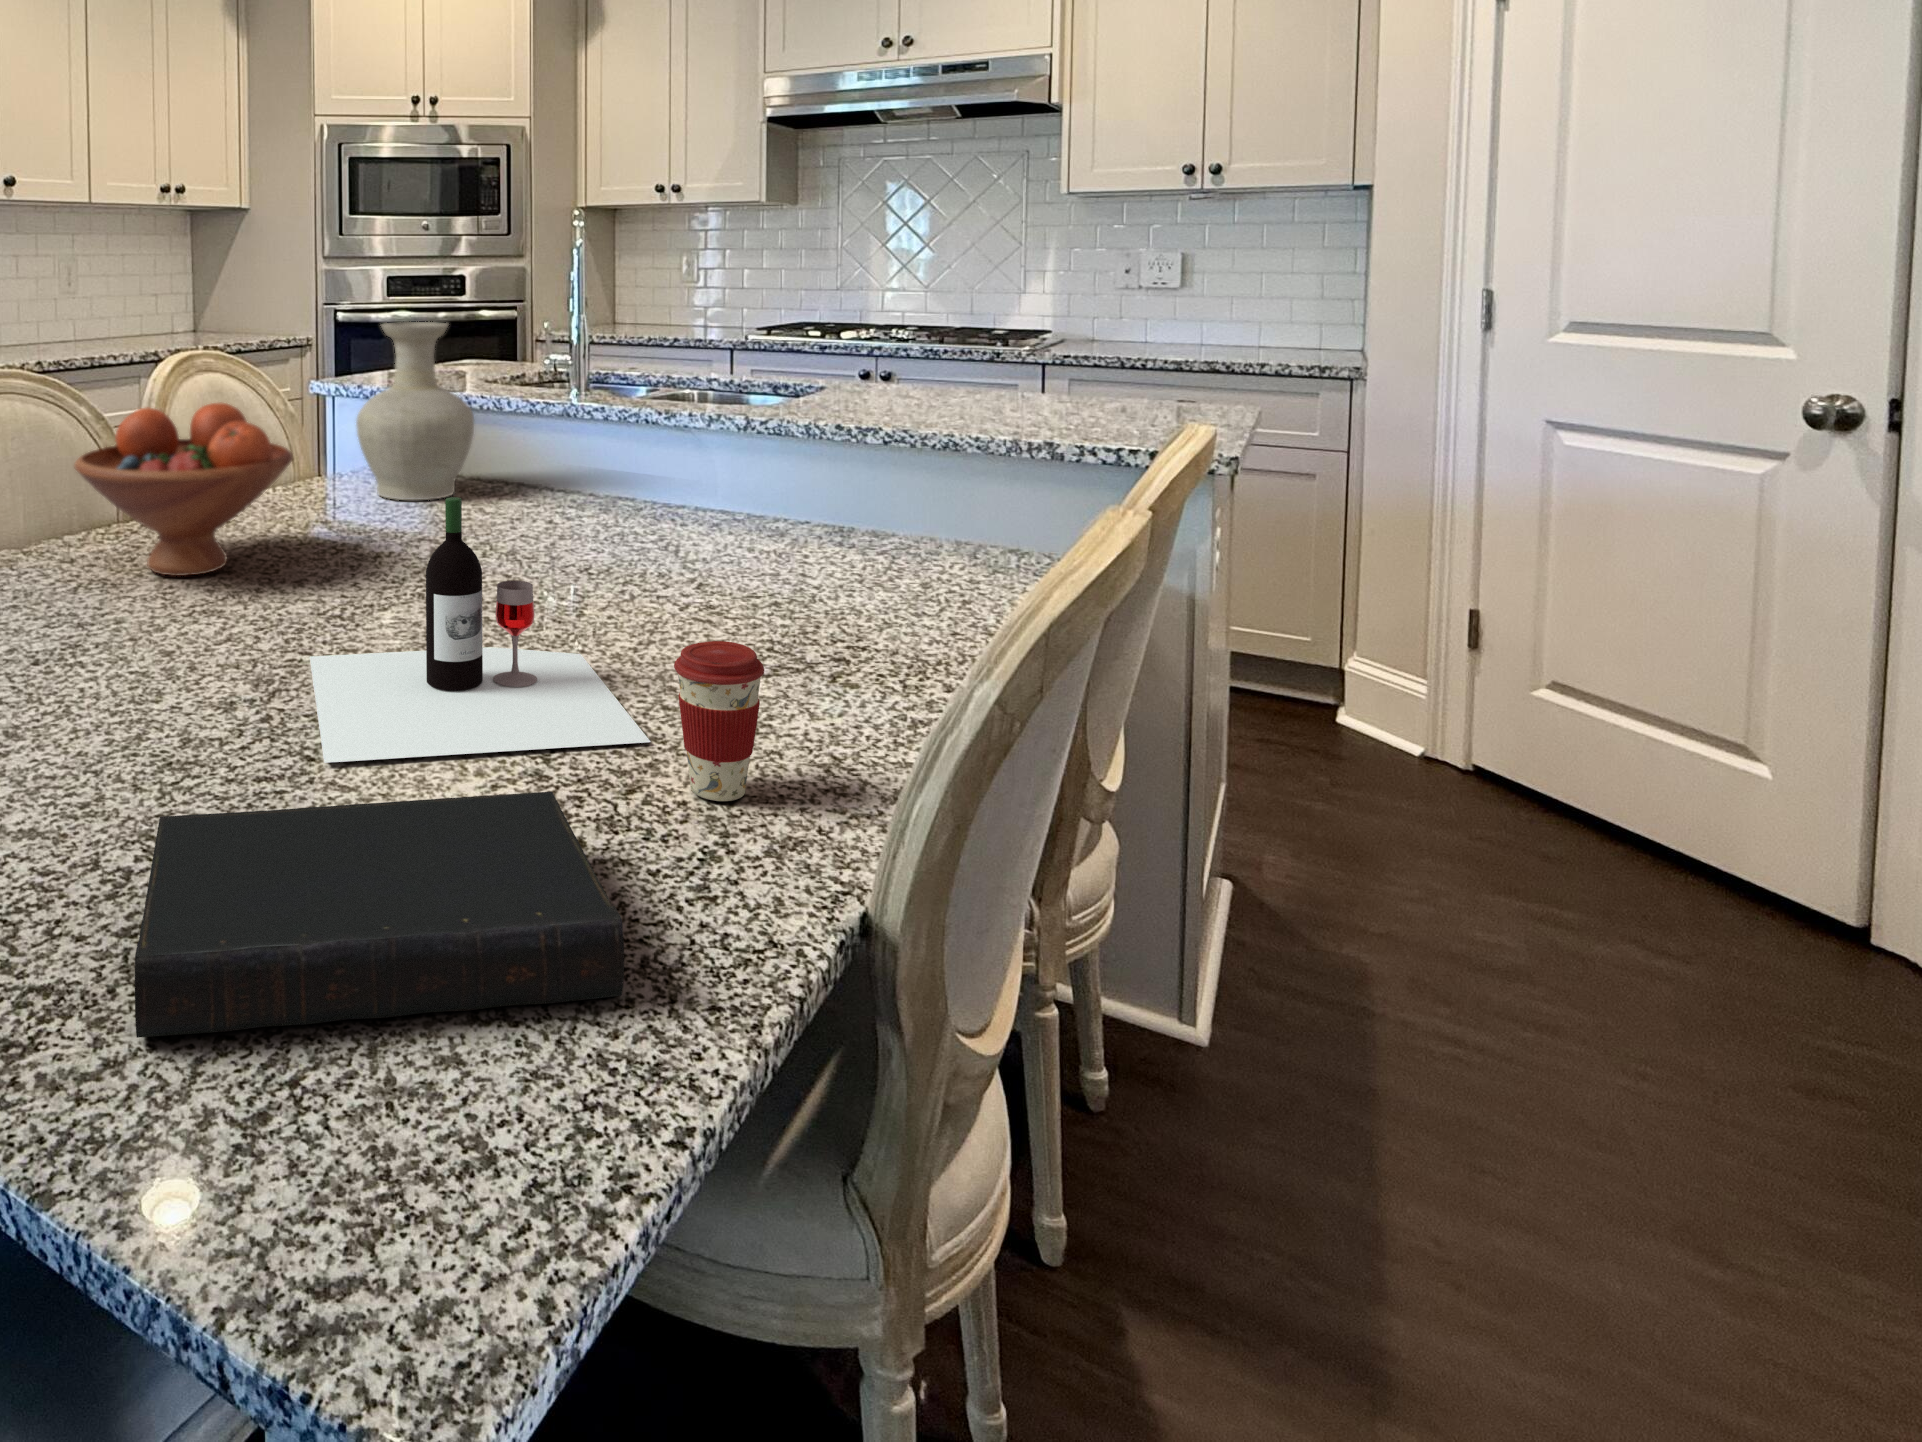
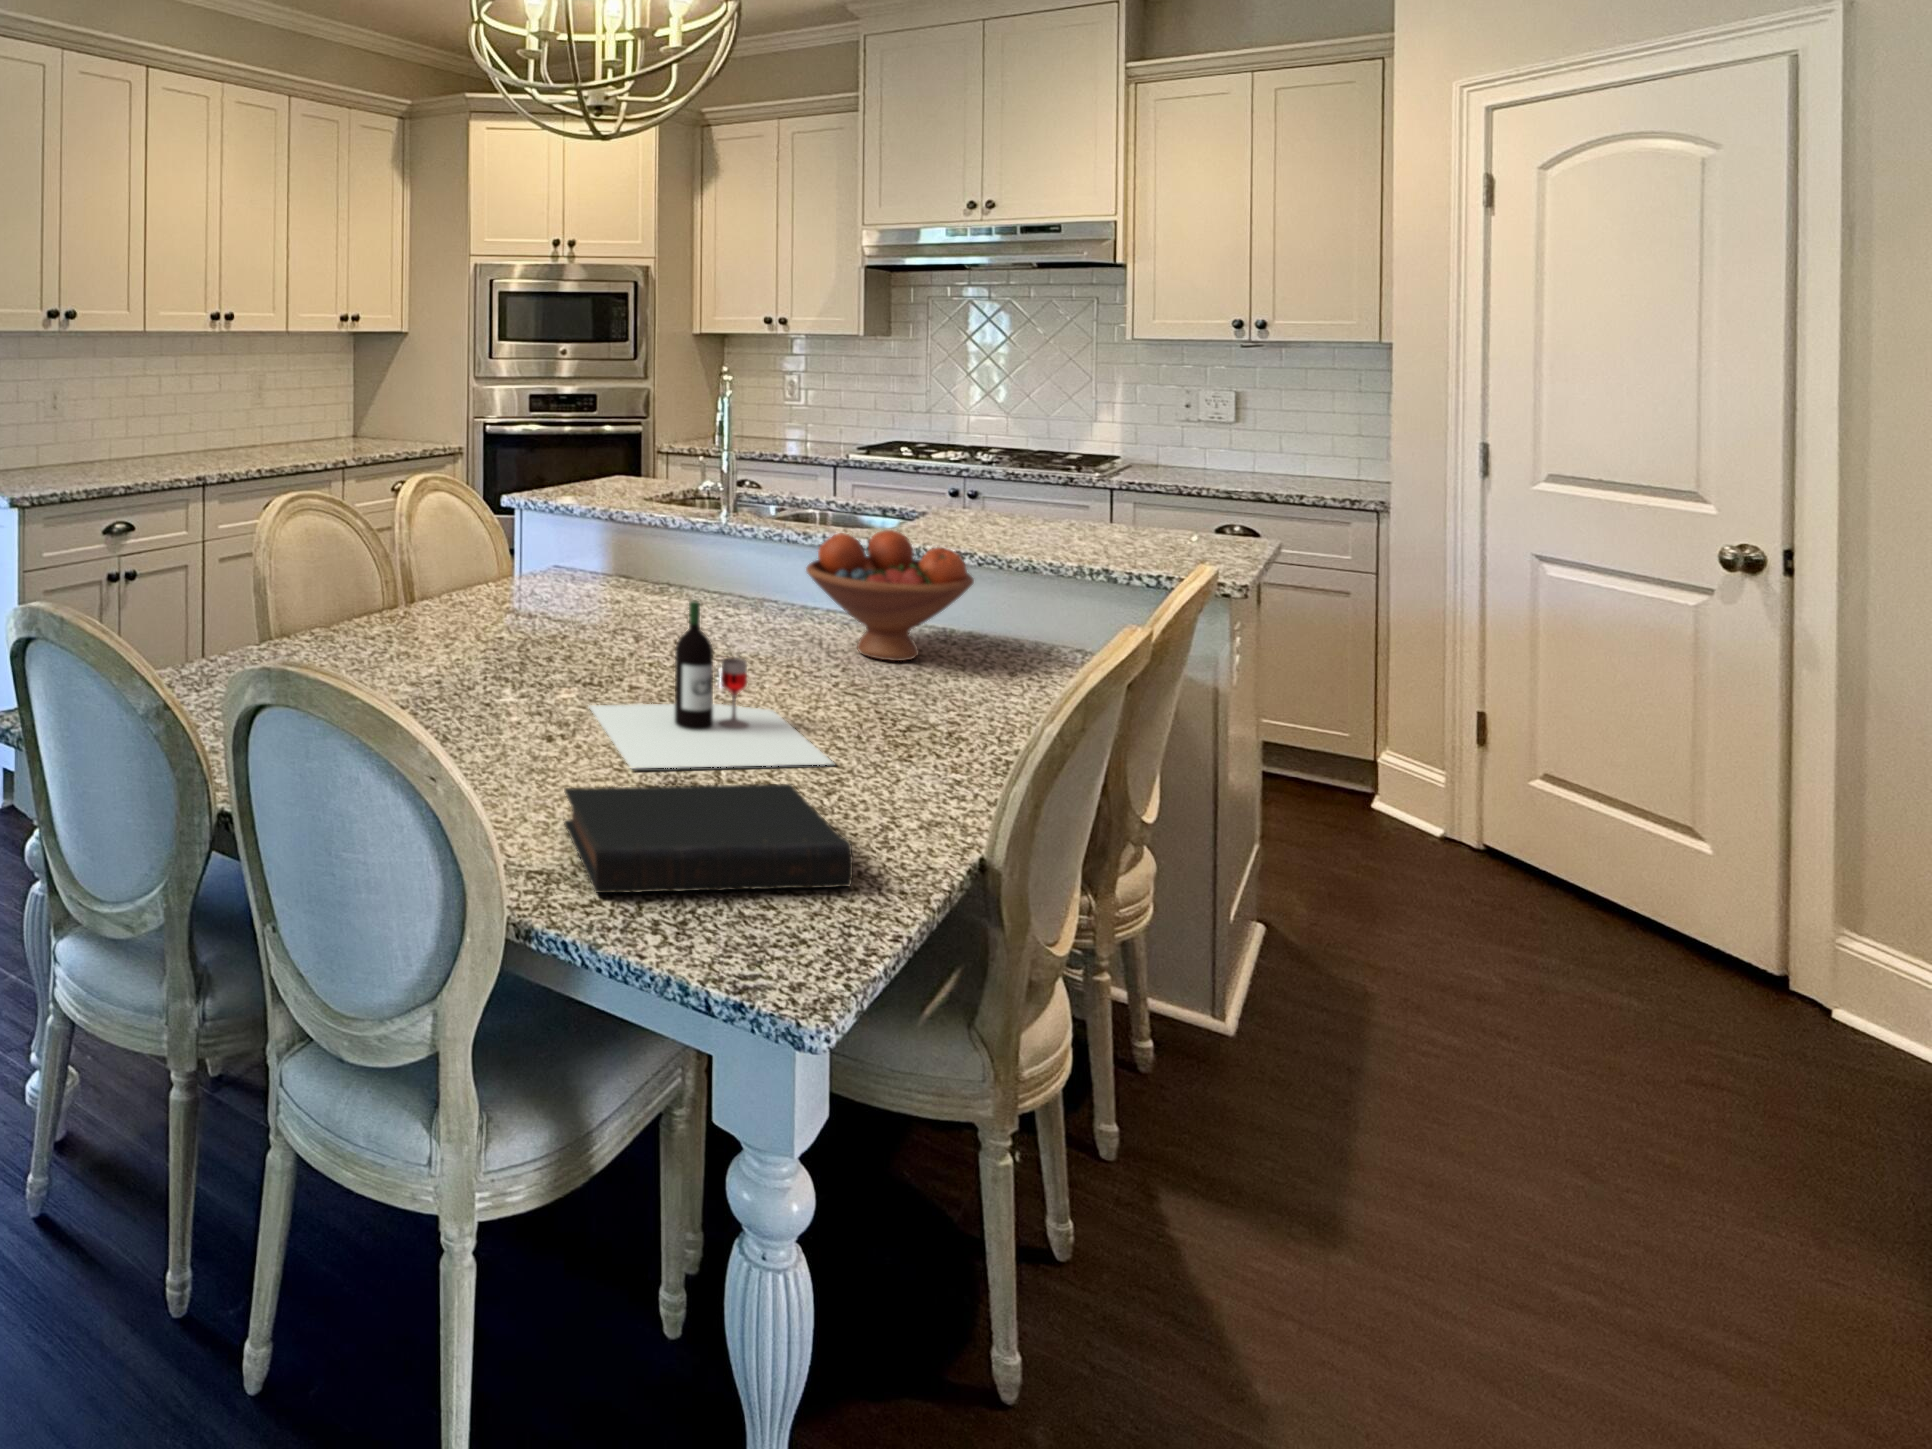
vase: present [356,322,474,500] -> none [565,457,655,595]
fruit bowl: present [74,403,293,576] -> present [806,530,974,661]
coffee cup: present [674,641,764,801] -> none [857,699,915,798]

